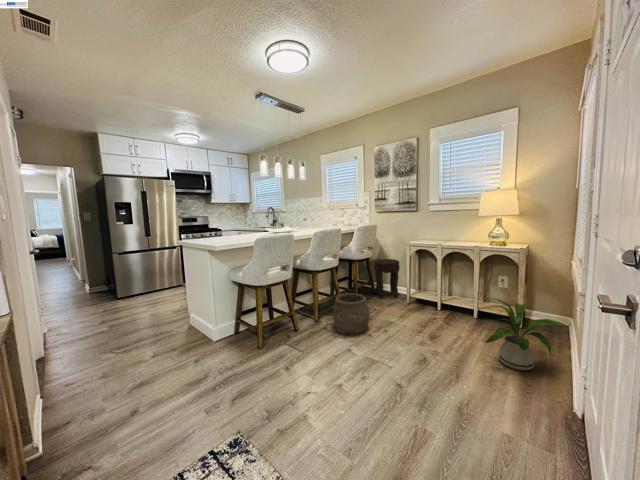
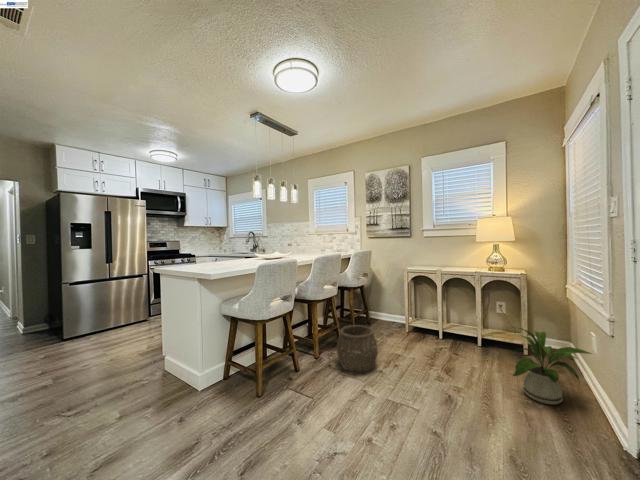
side table: present [374,259,400,298] -> none [368,286,395,329]

